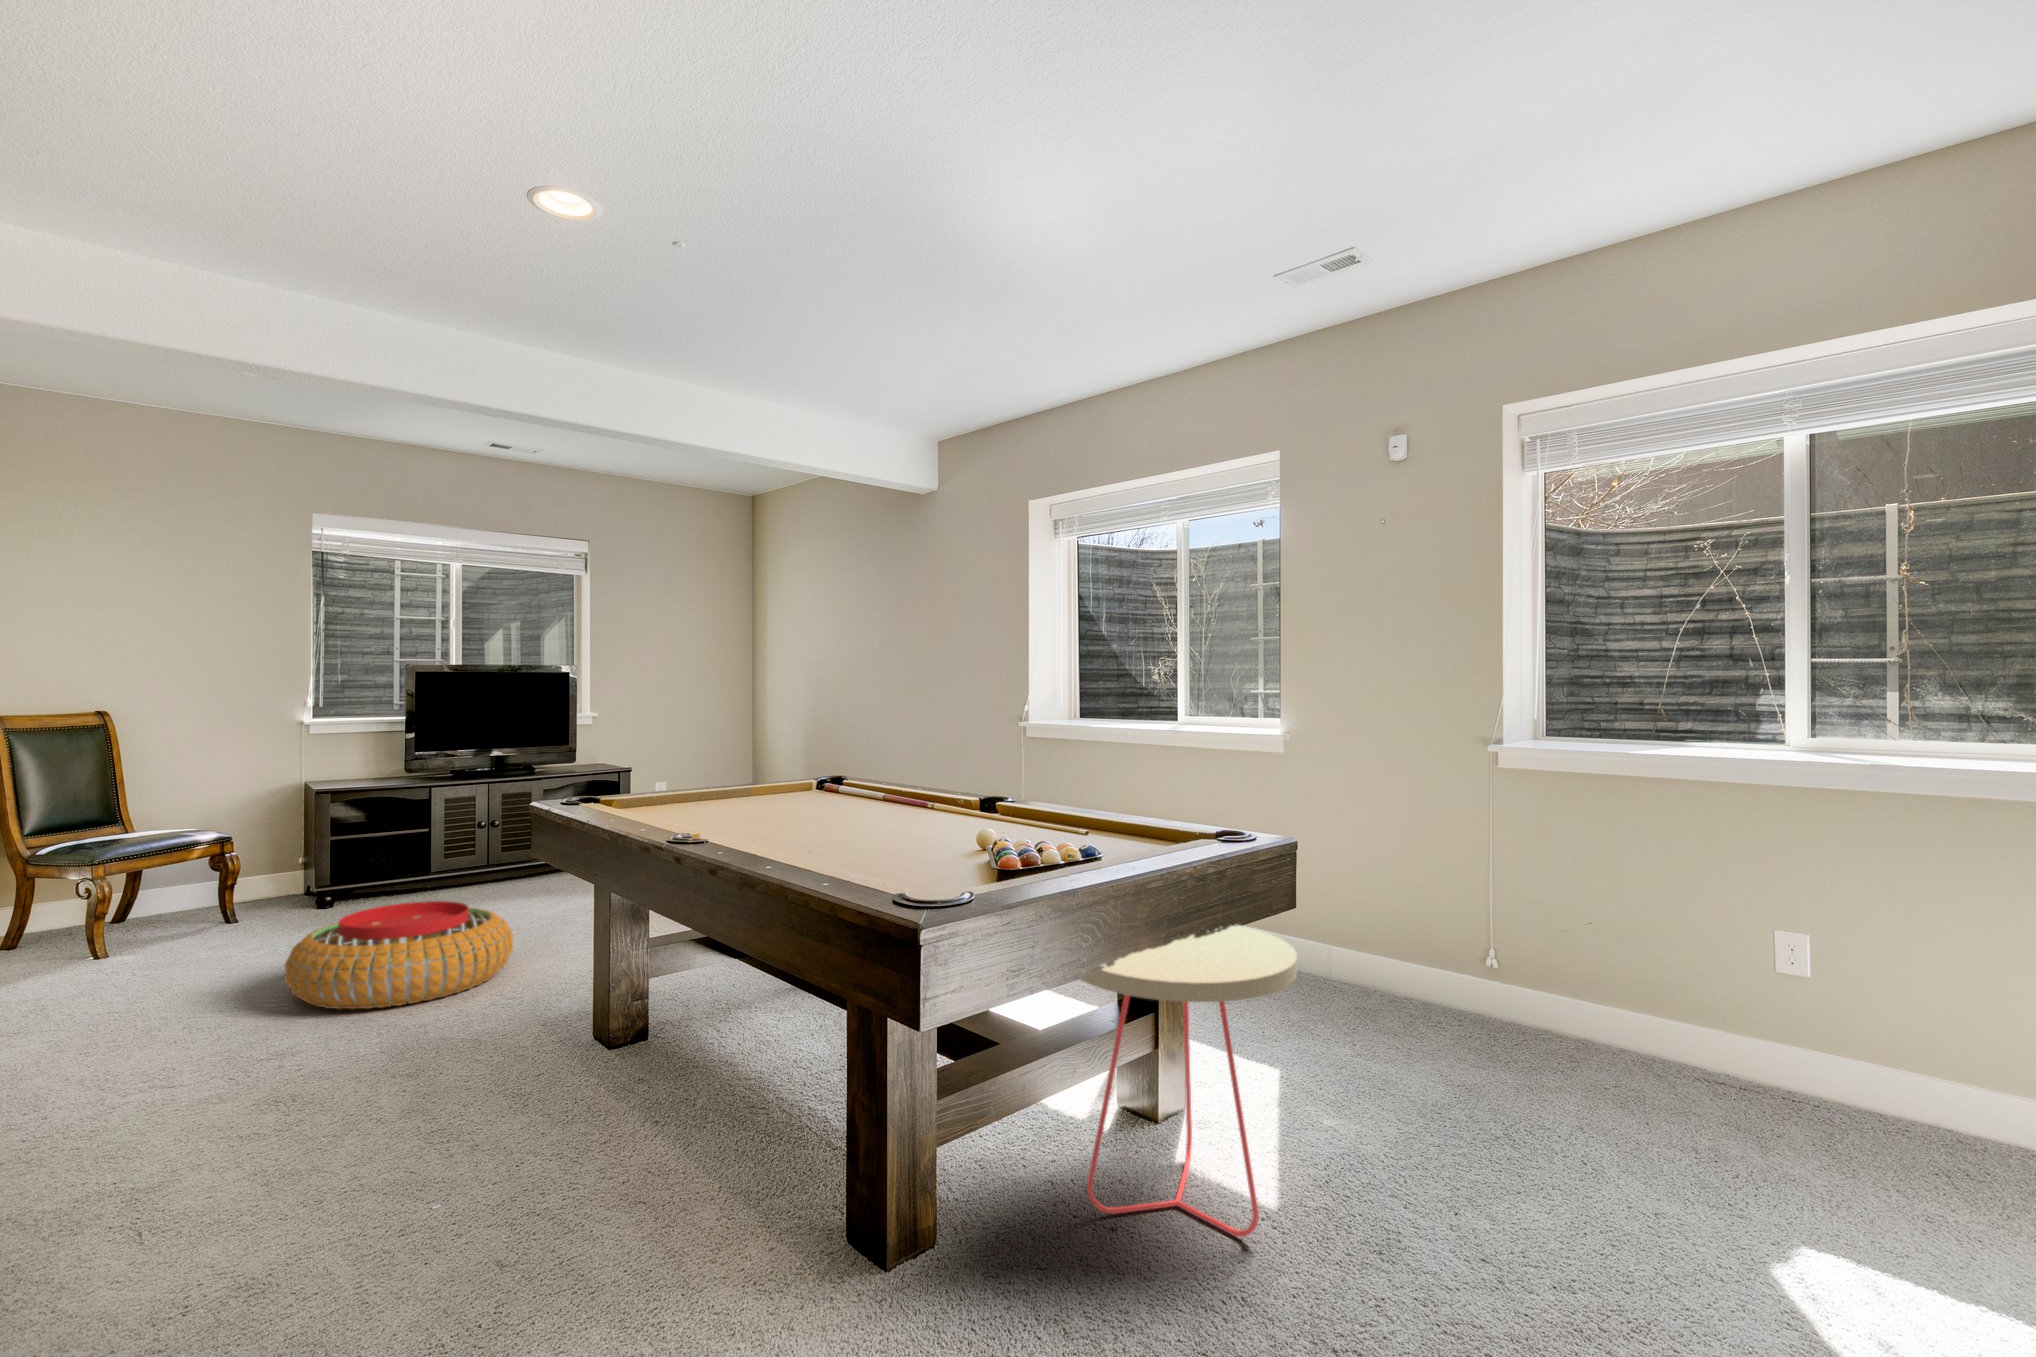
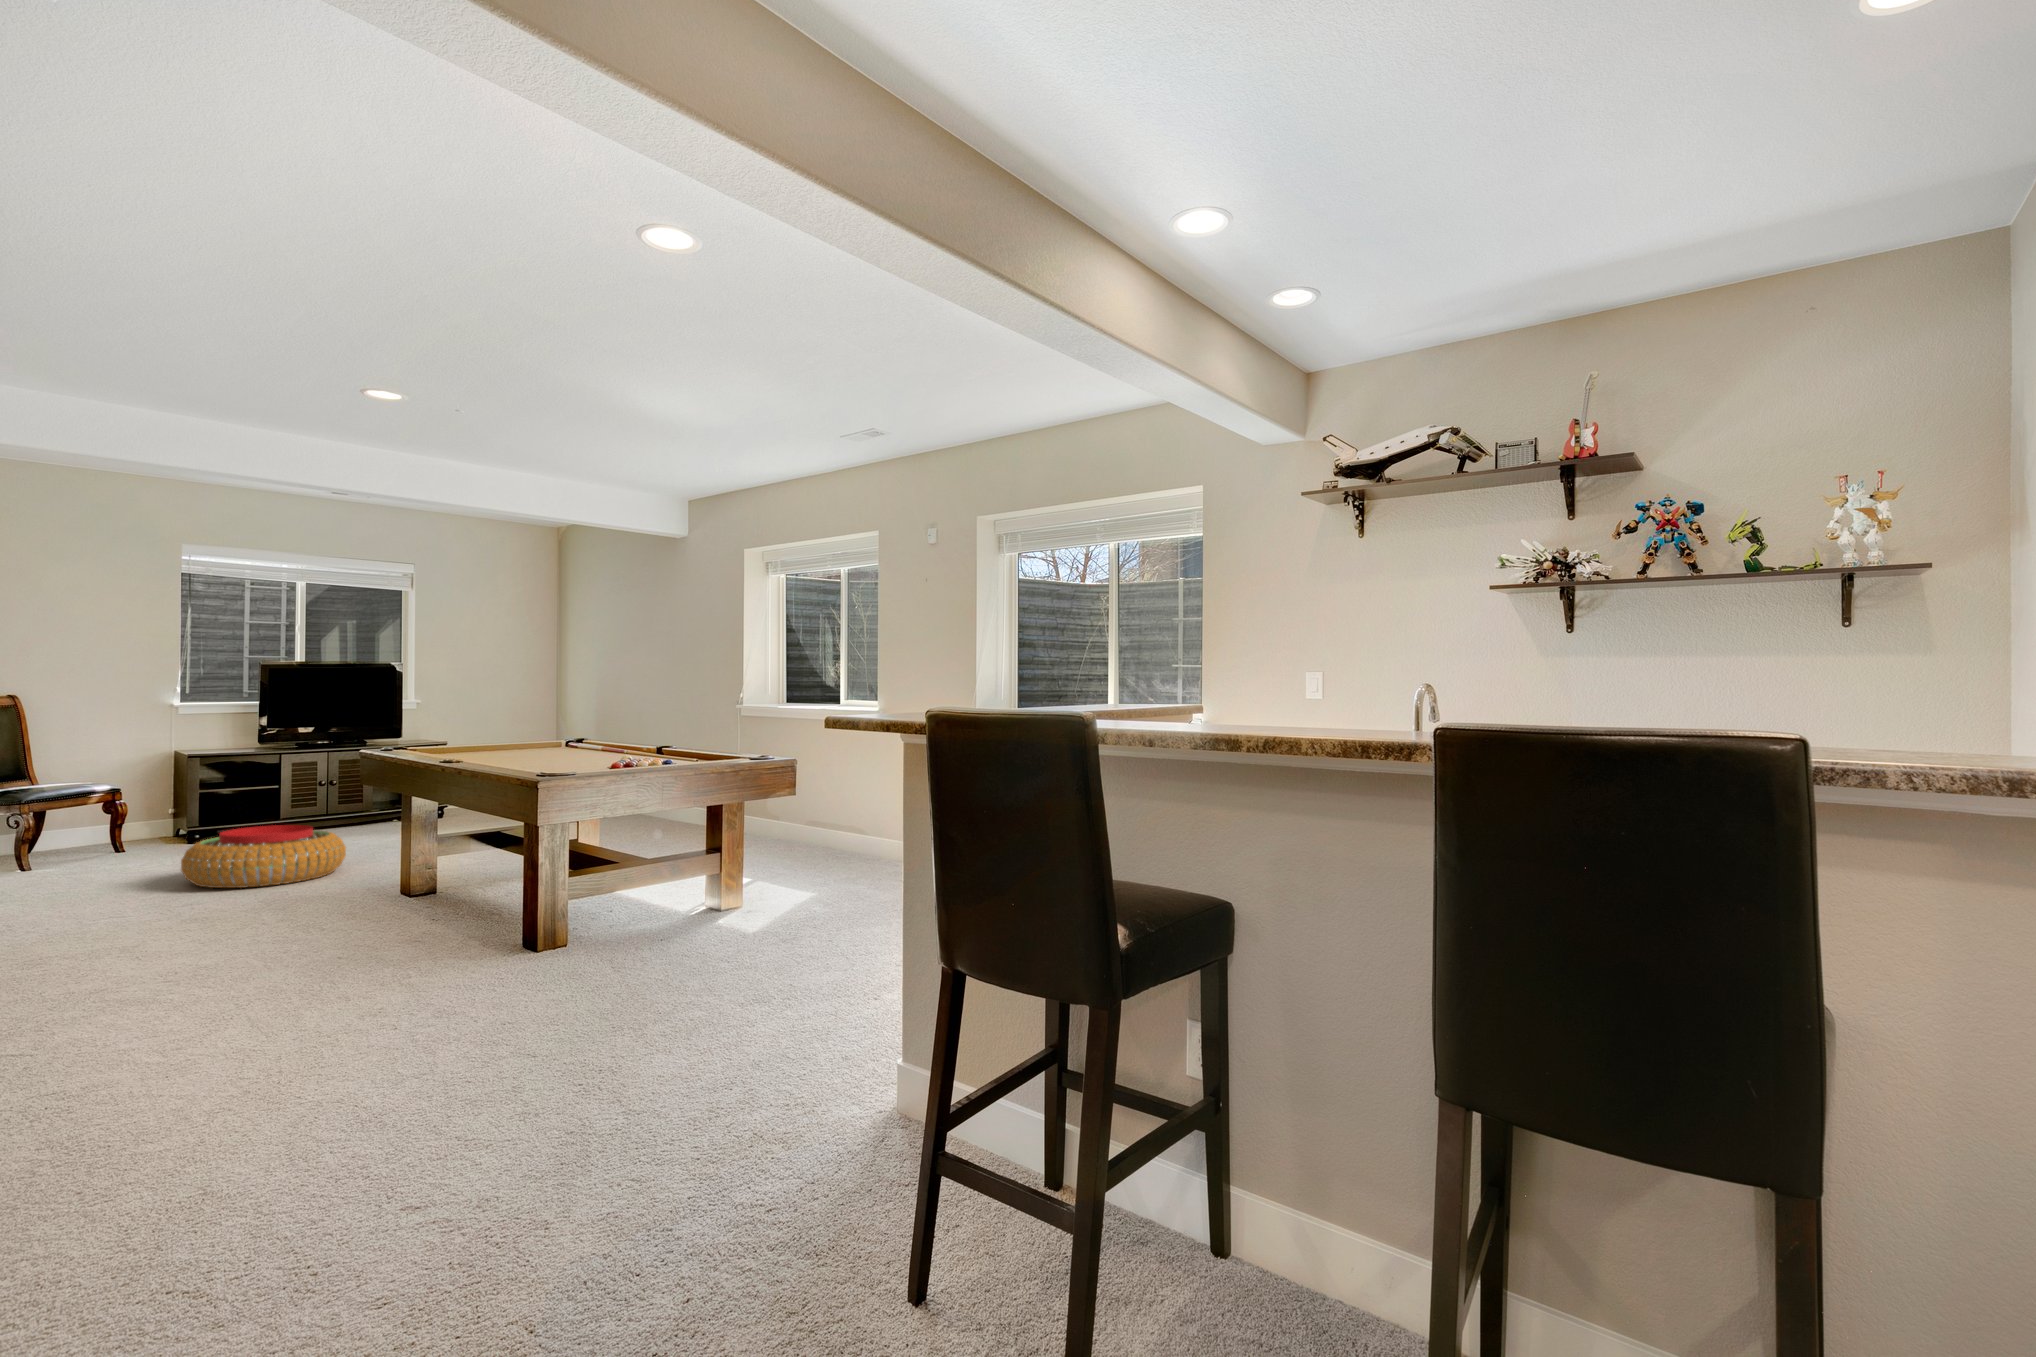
side table: present [1077,925,1297,1237] -> none [644,799,767,943]

